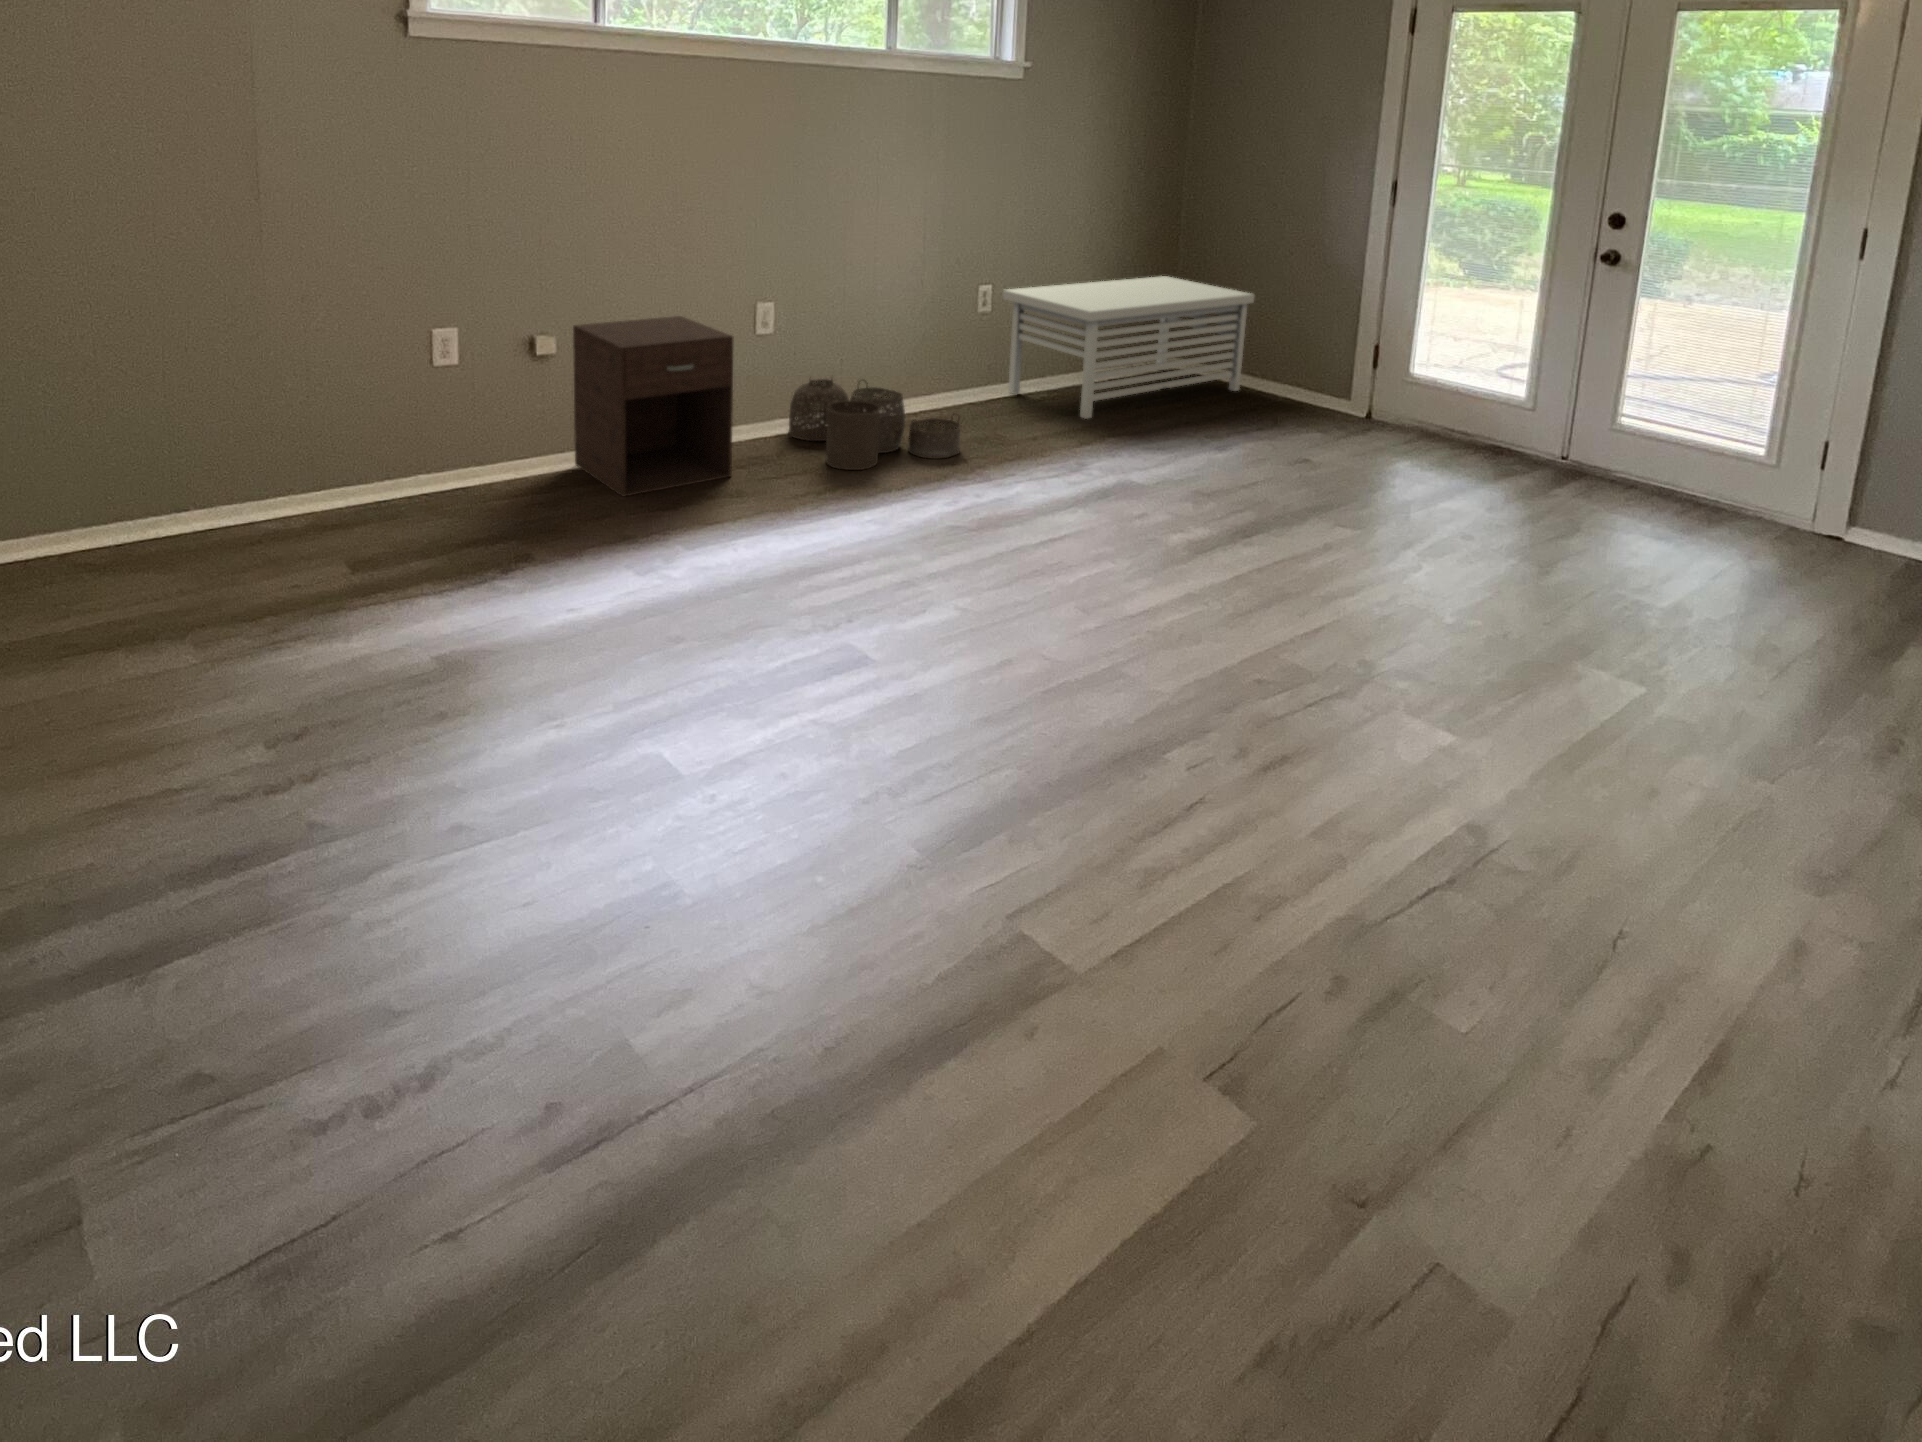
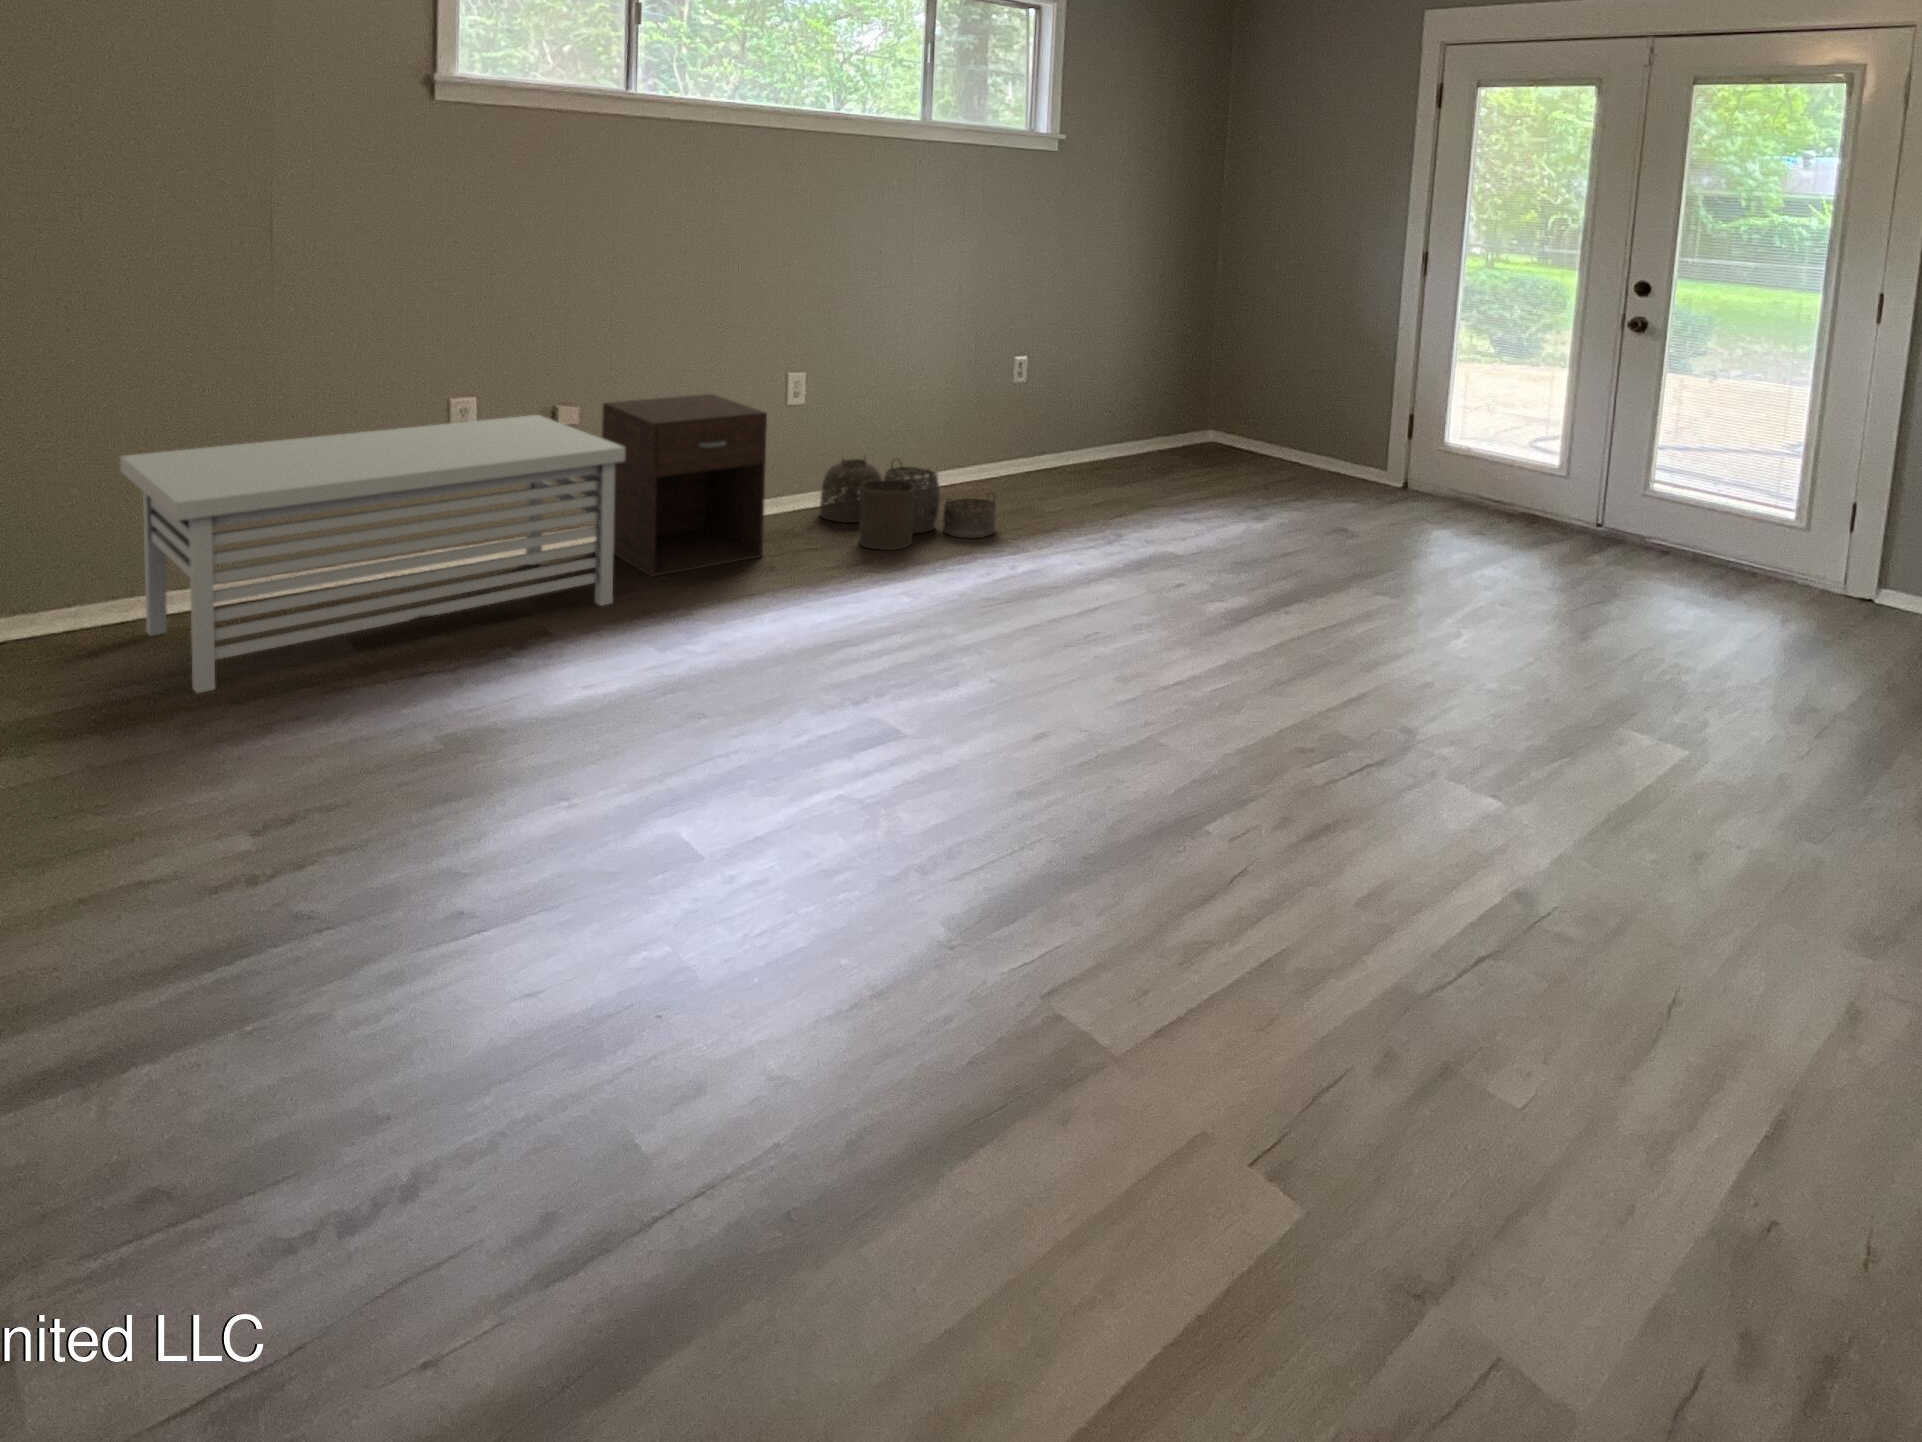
storage bench: present [1003,276,1254,419] -> present [120,415,625,693]

